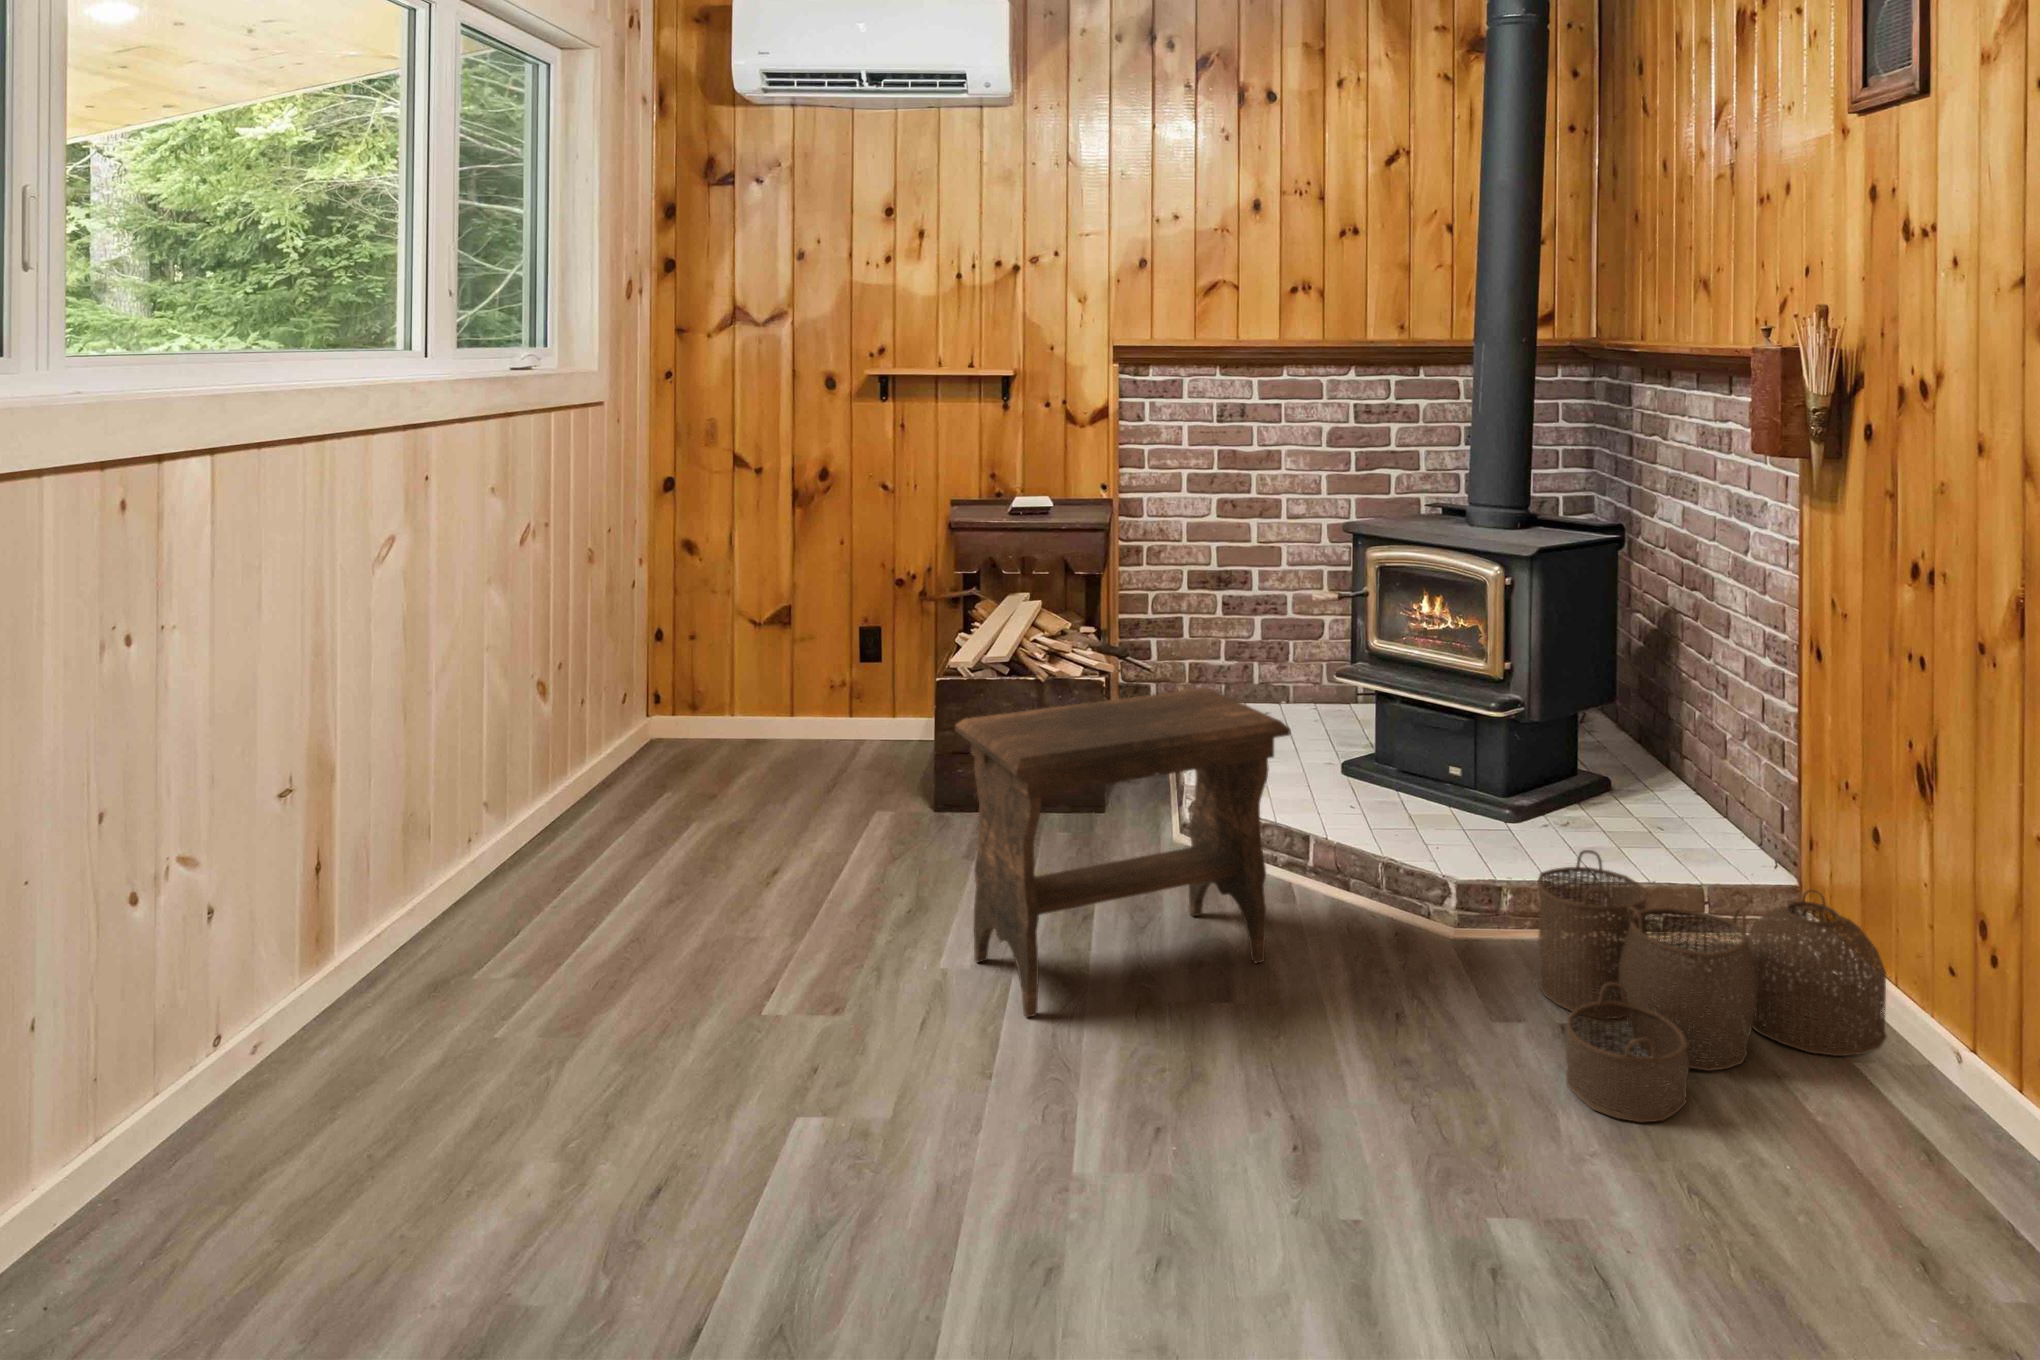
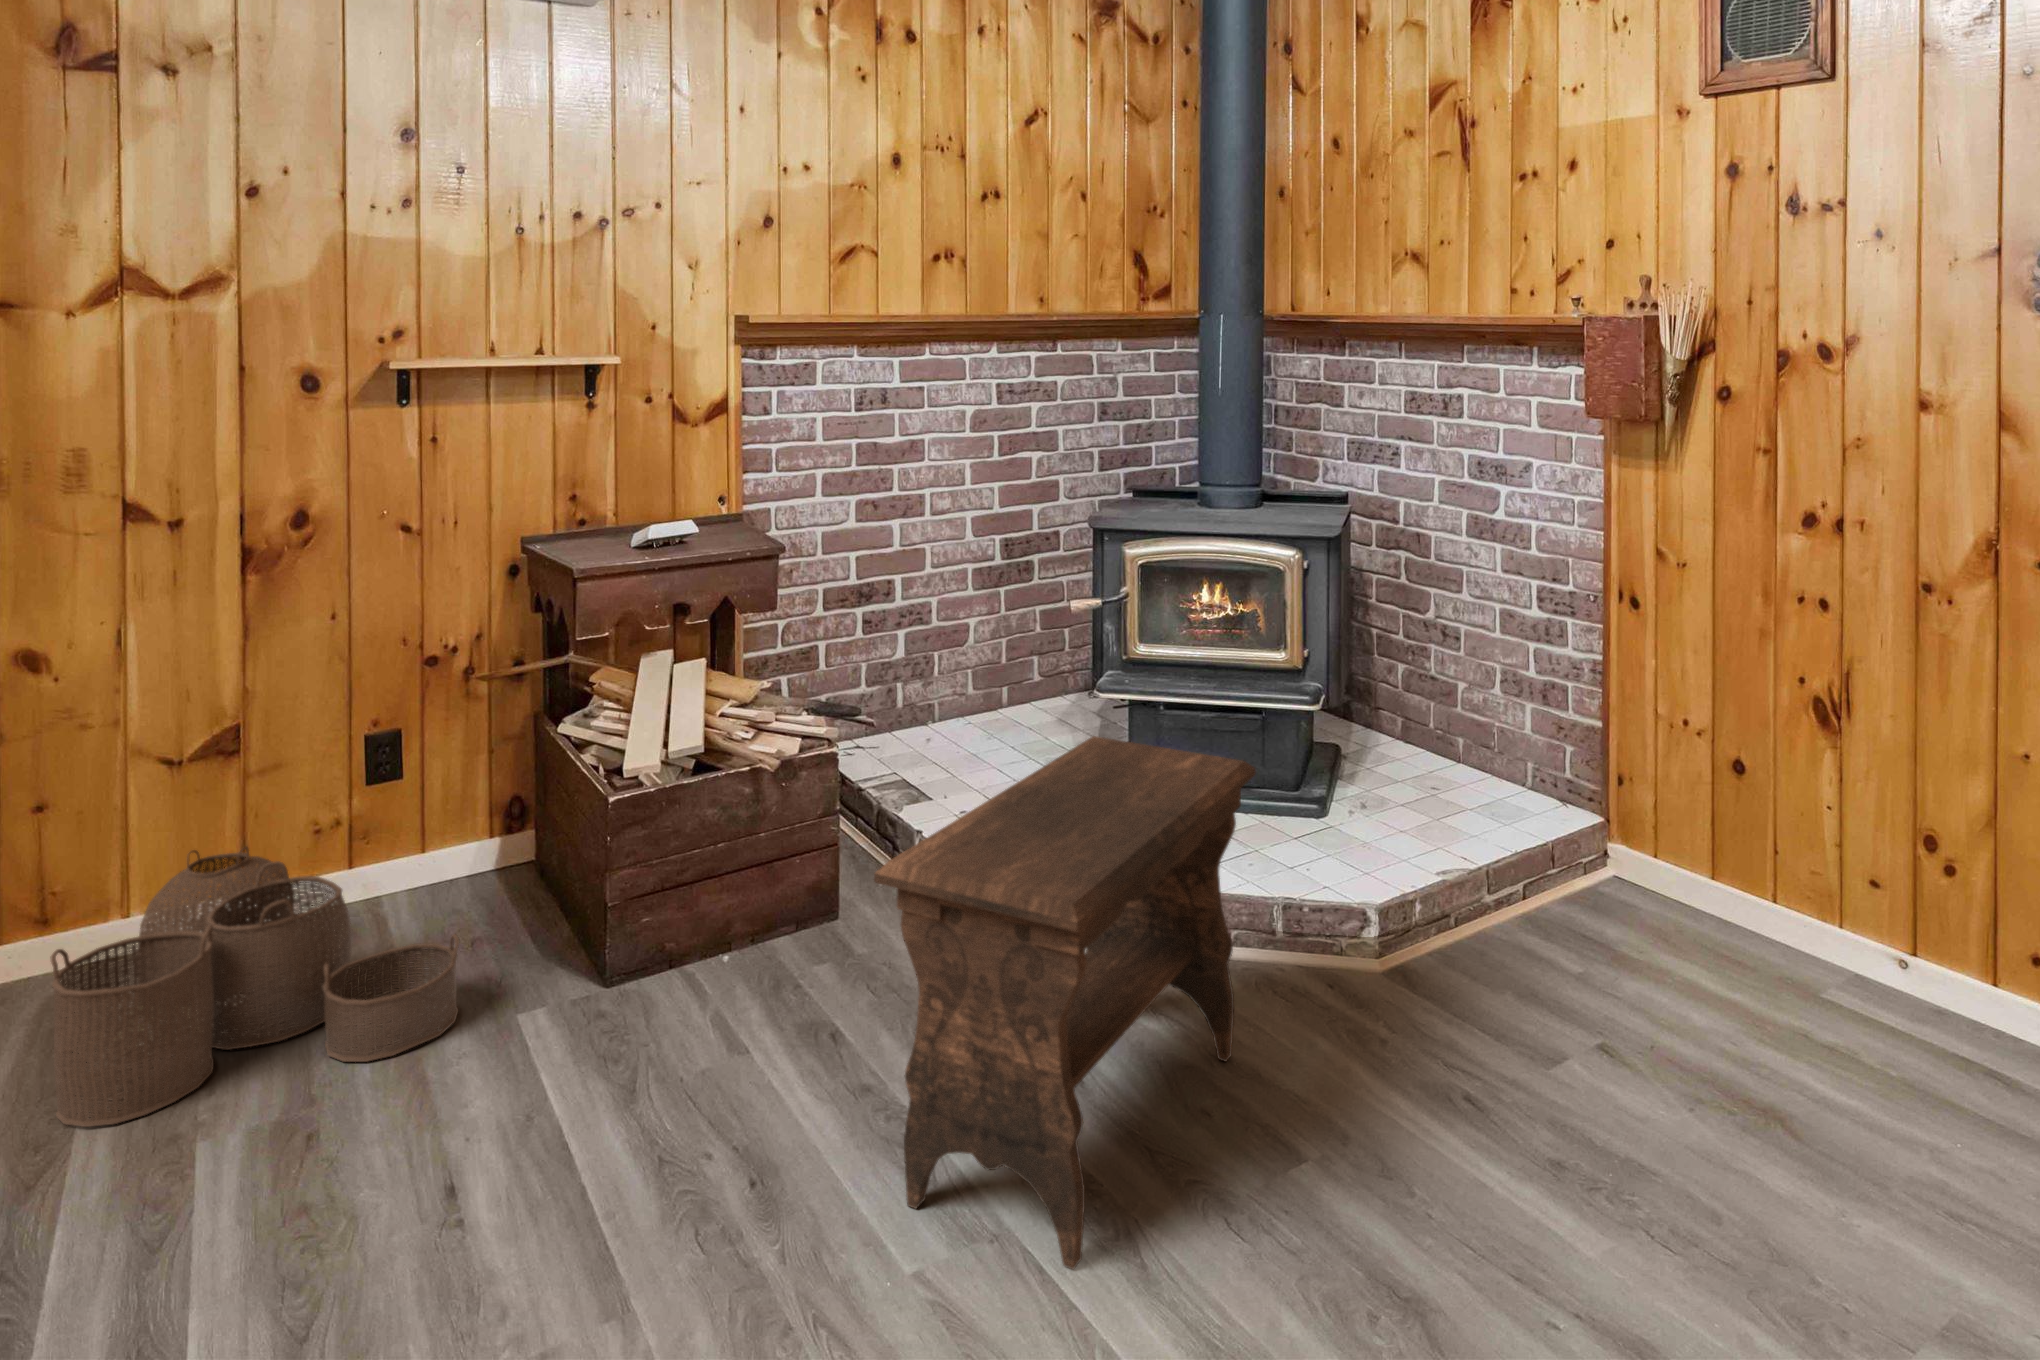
woven basket: present [1537,850,1887,1122] -> present [50,847,459,1127]

